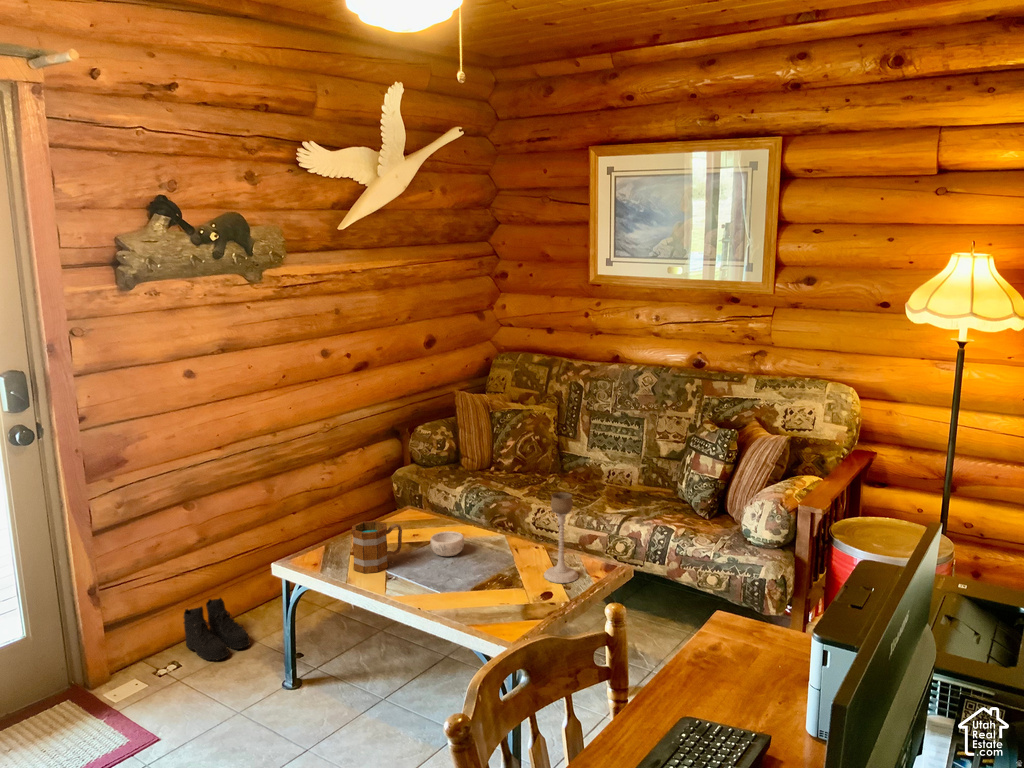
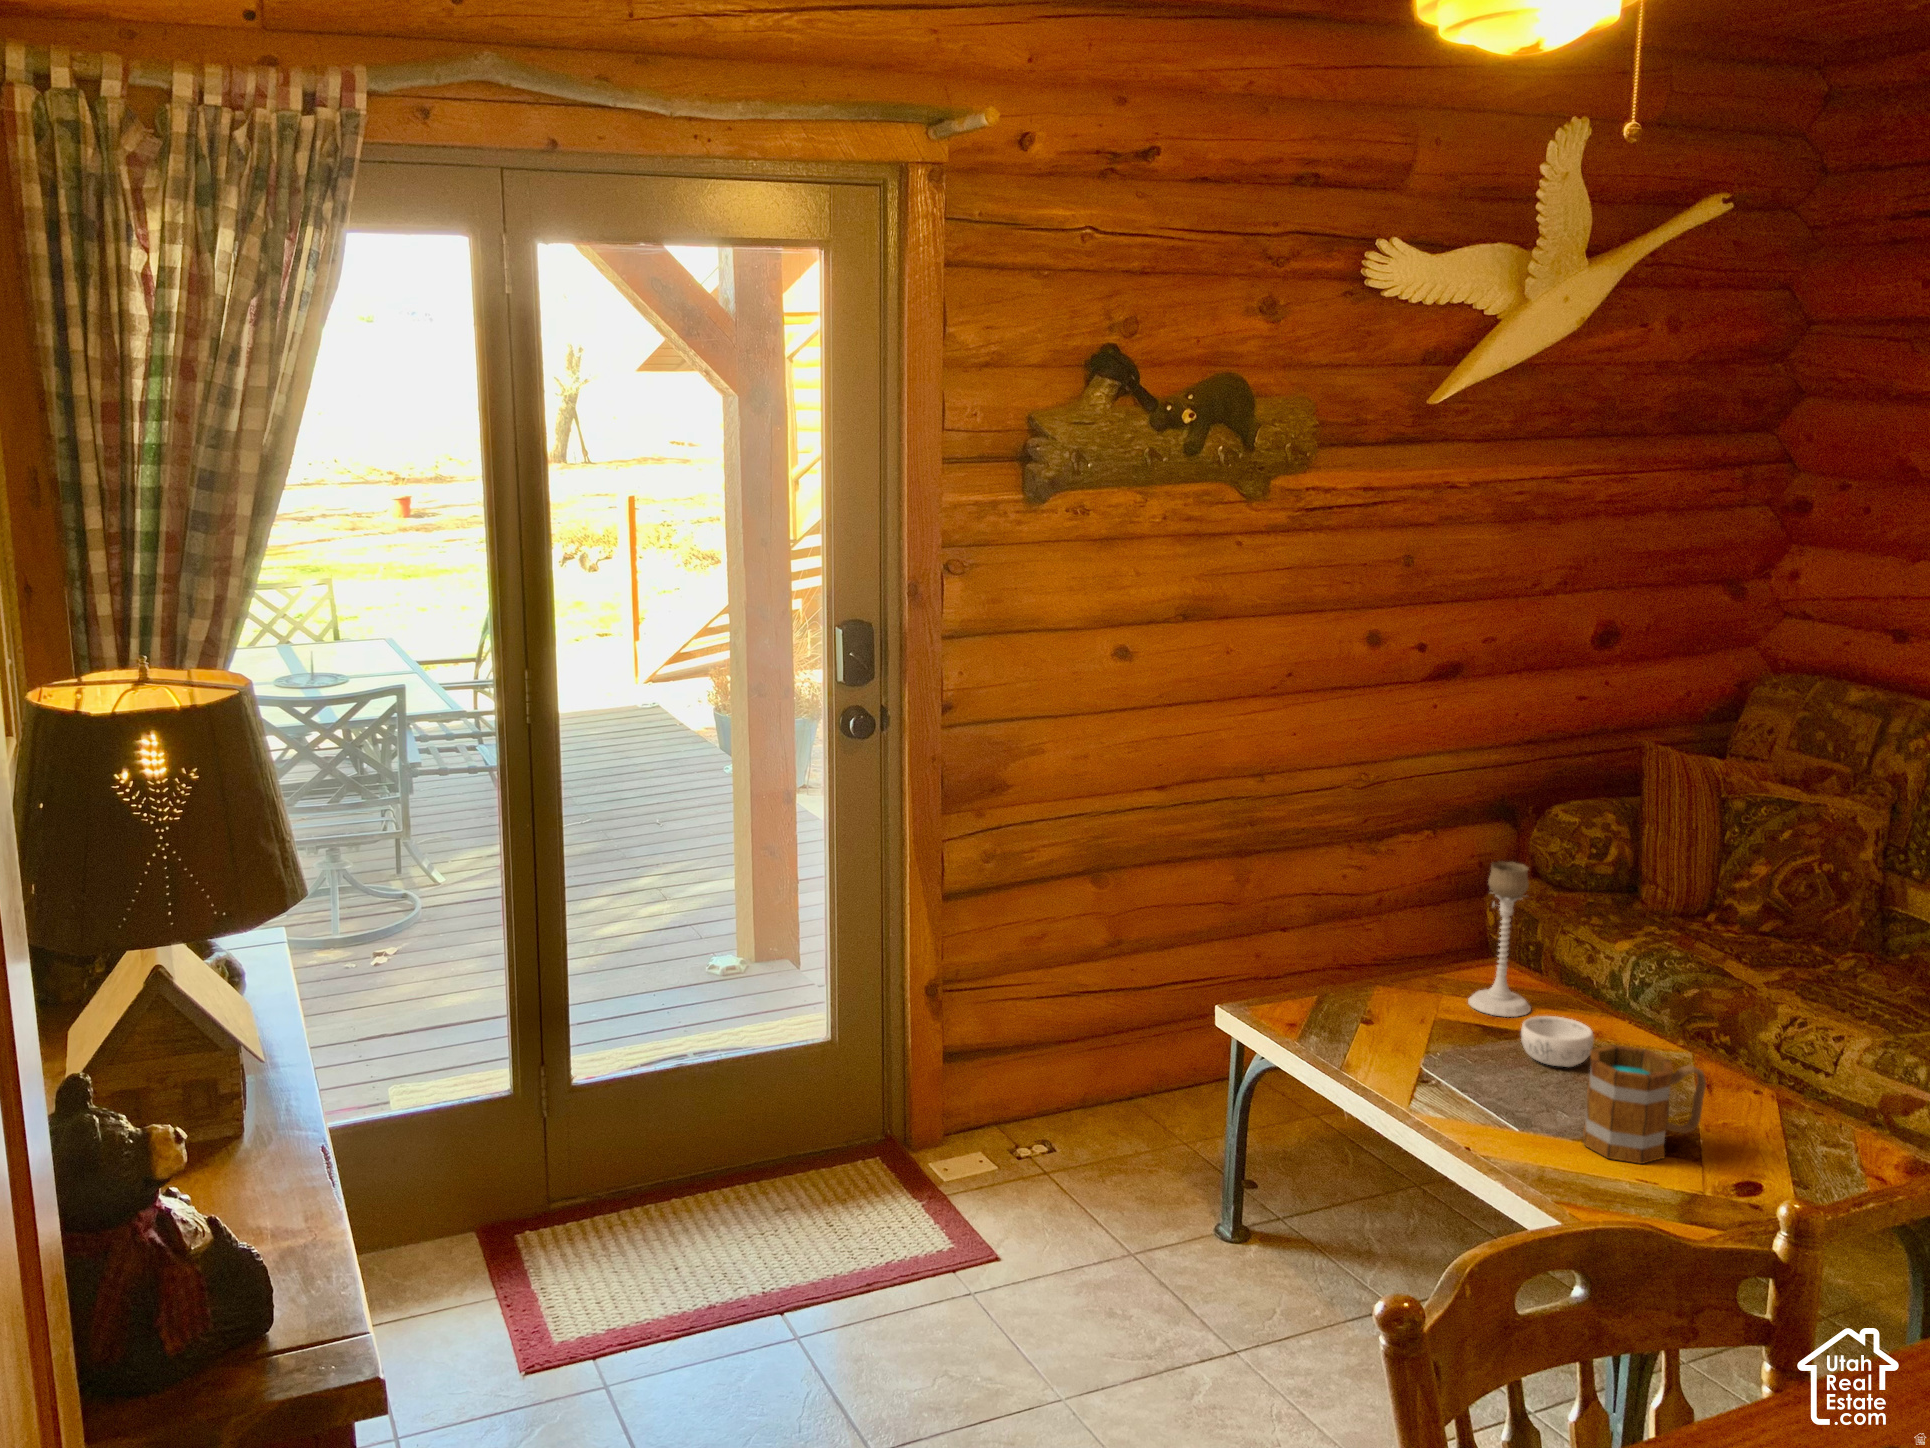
candle holder: present [544,492,578,583] -> present [1468,861,1531,1017]
mug: present [352,521,402,573] -> present [1583,1045,1706,1164]
boots: present [184,598,250,661] -> none [1067,1050,1172,1158]

